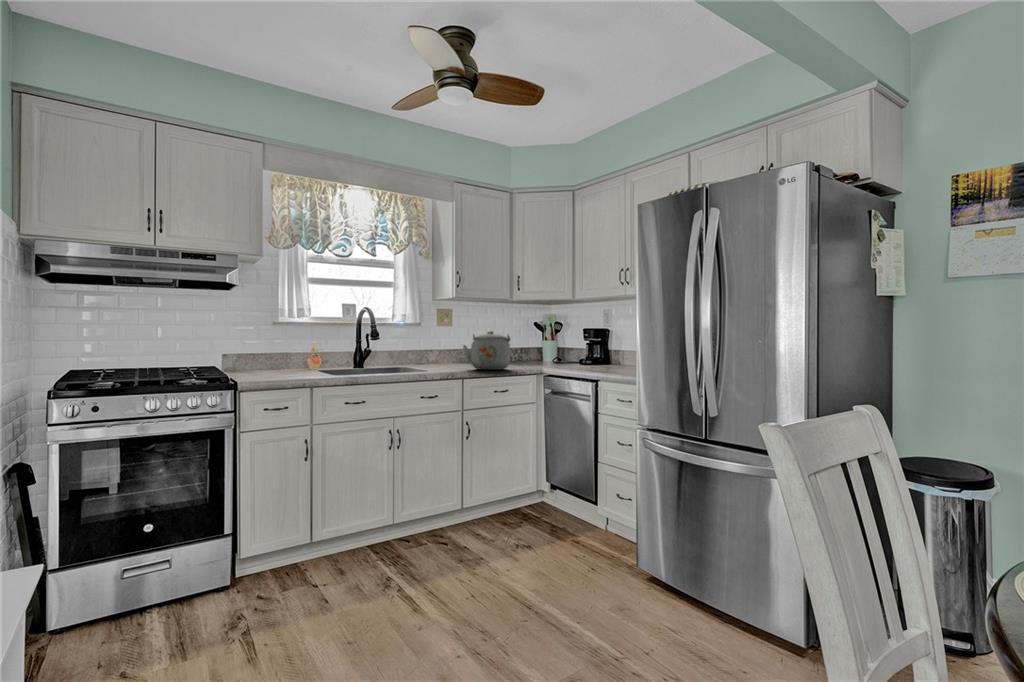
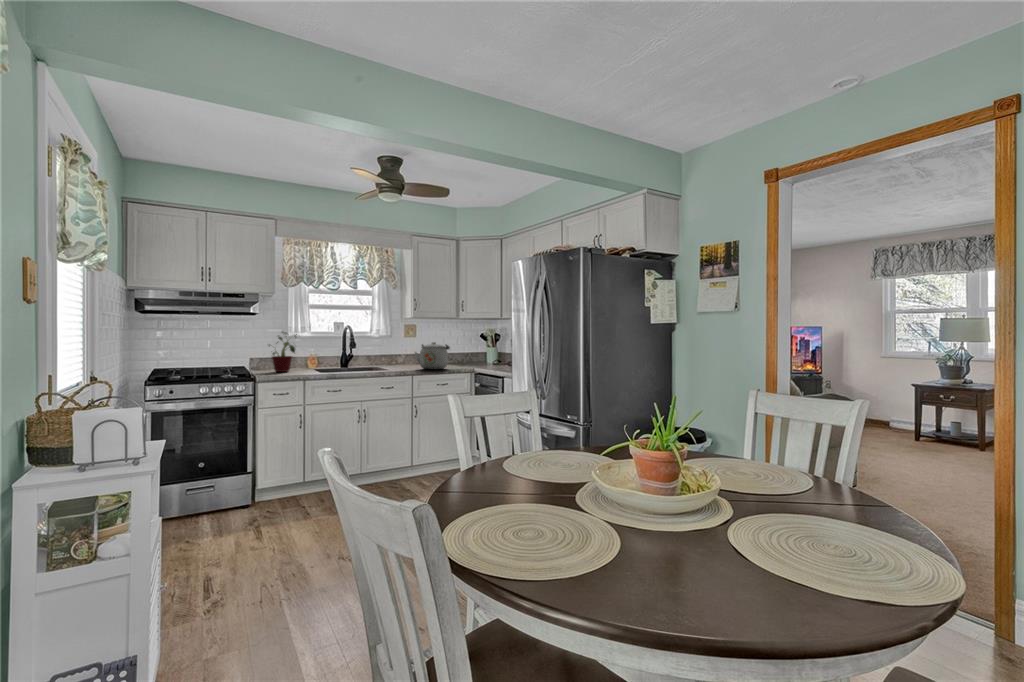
potted plant: none [250,313,299,375] -> present [269,332,297,372]

